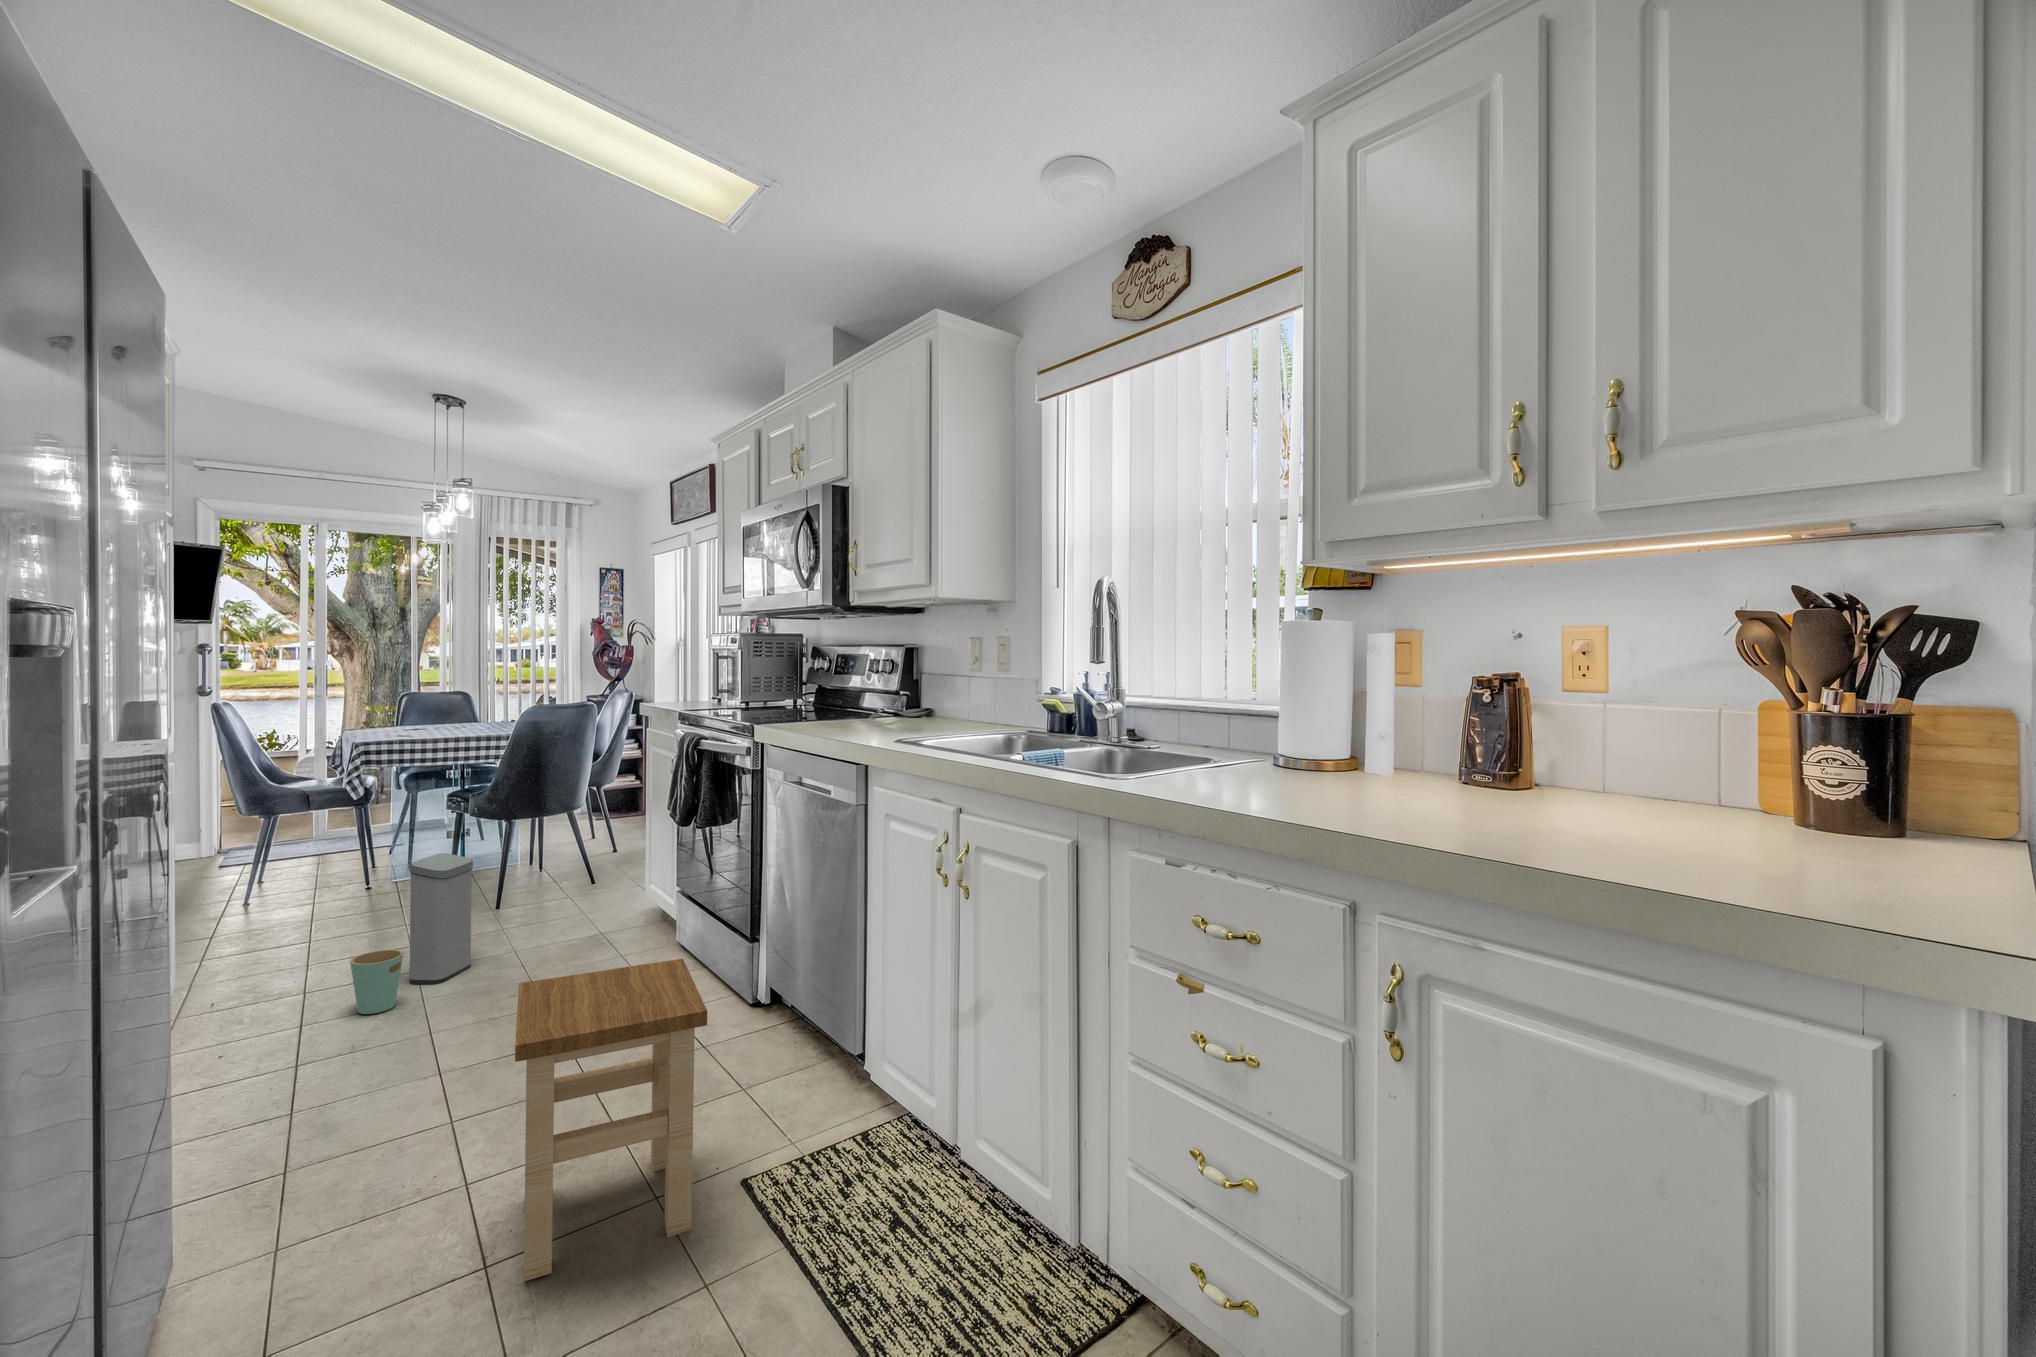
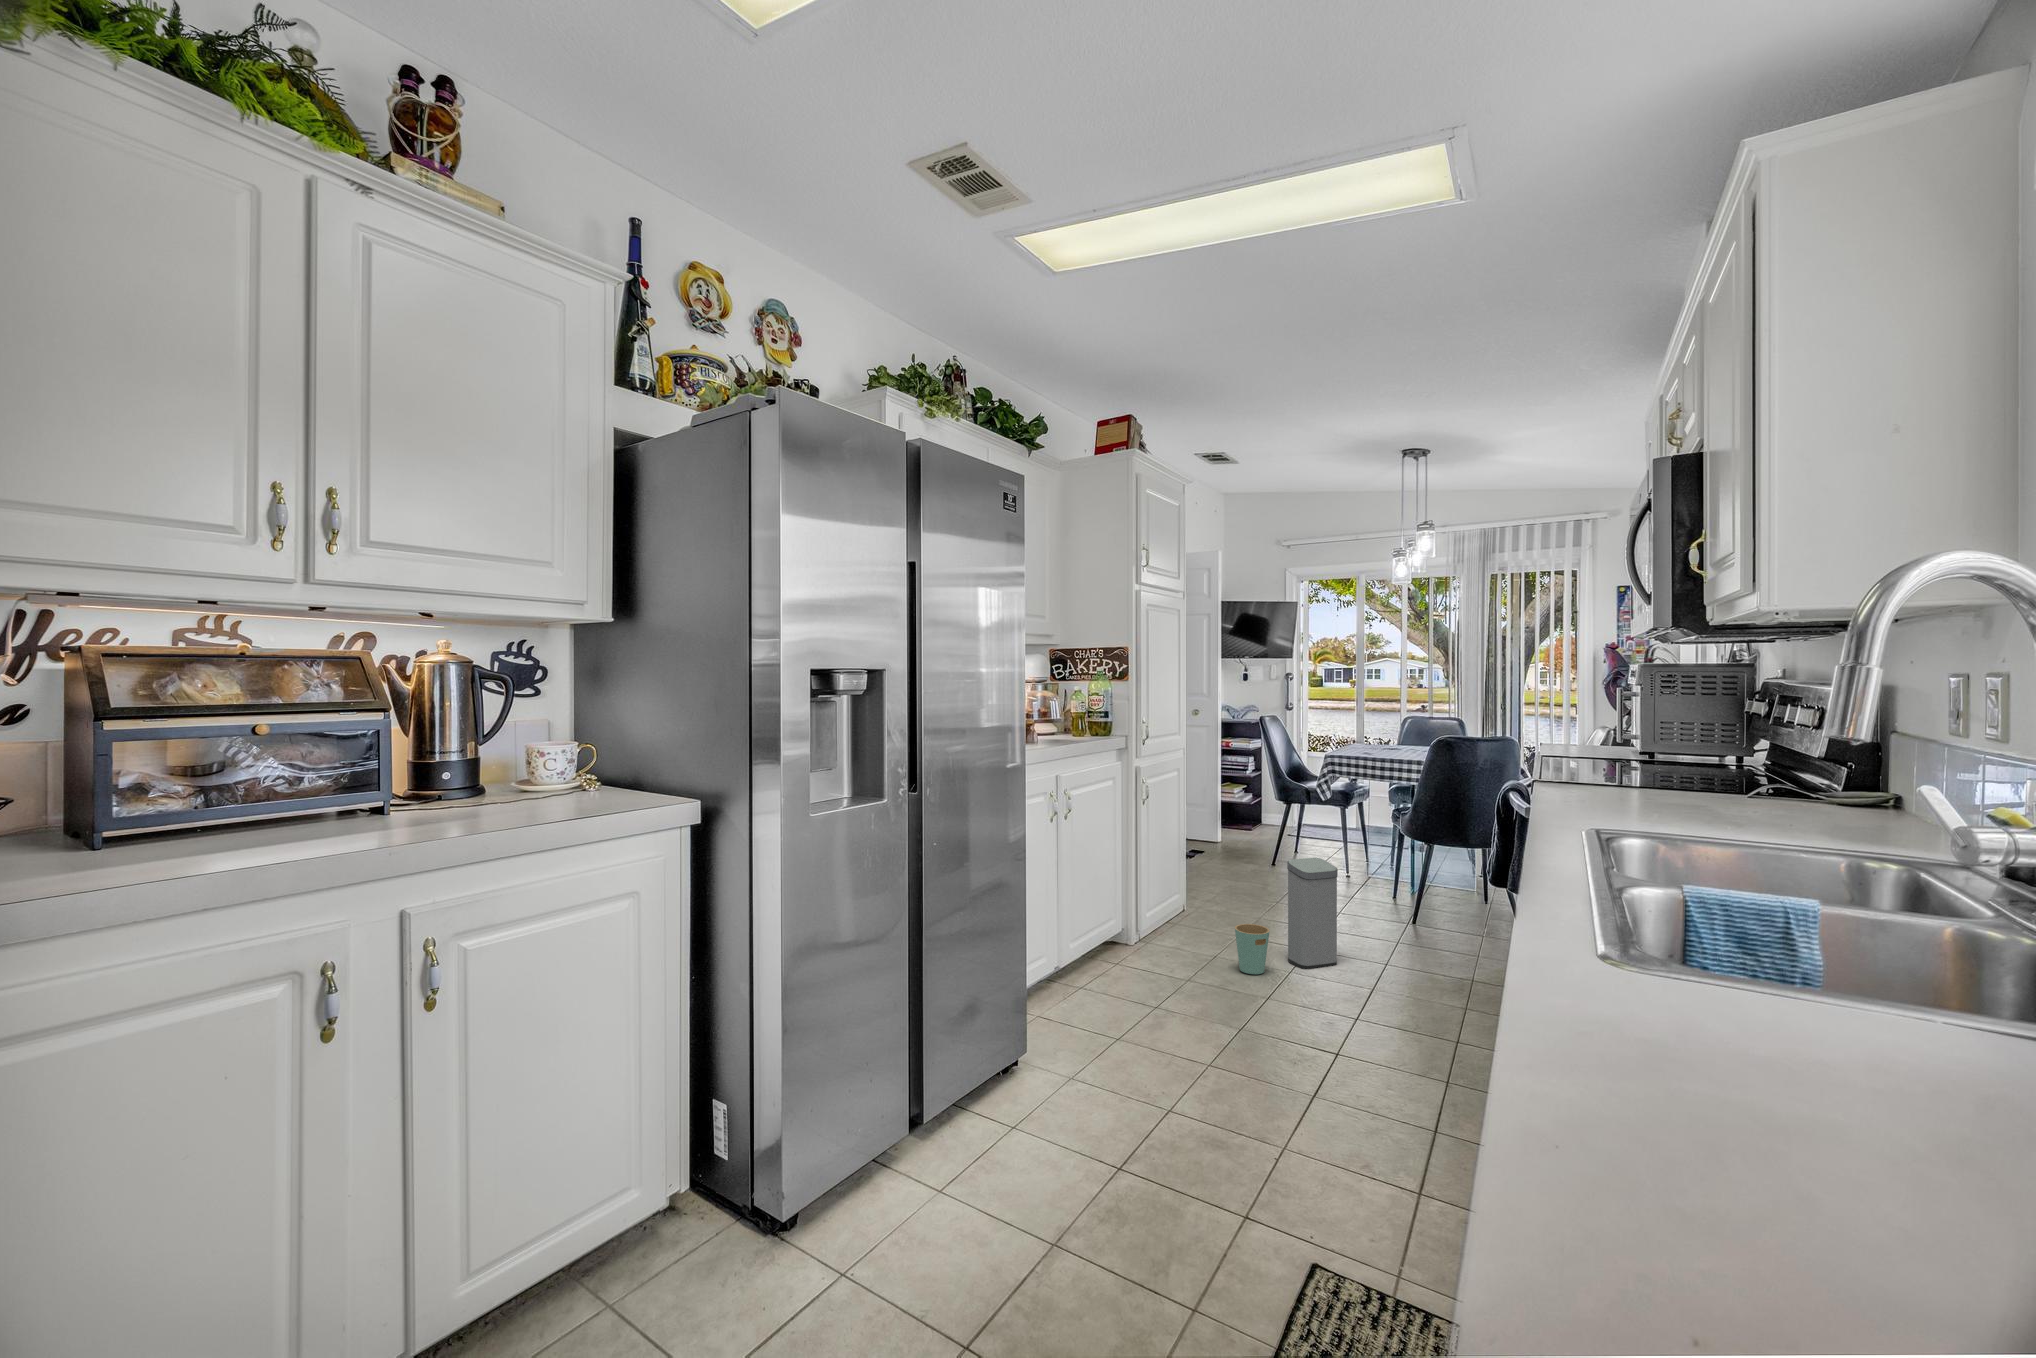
stool: present [515,959,707,1281] -> none [1102,967,1305,1269]

